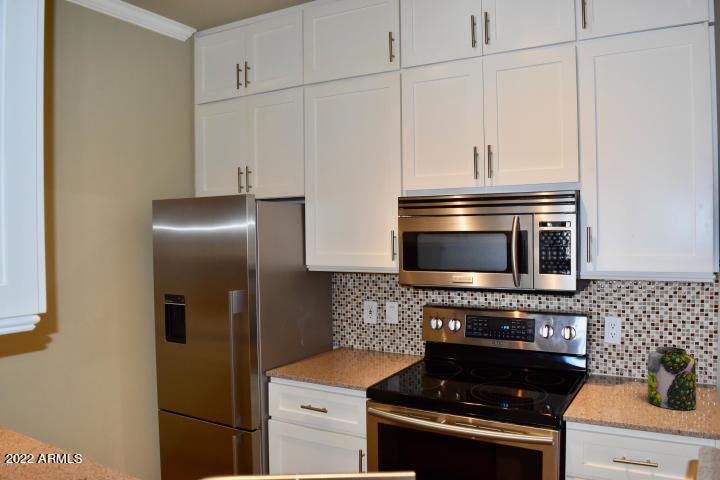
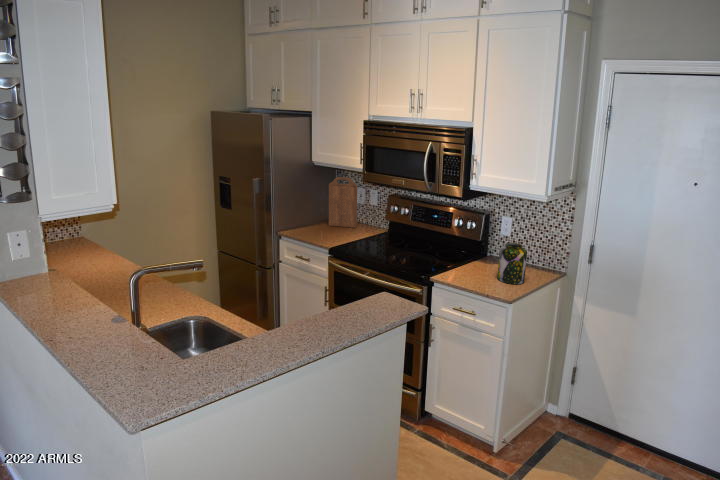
cutting board: none [330,287,372,358] -> present [329,177,357,228]

